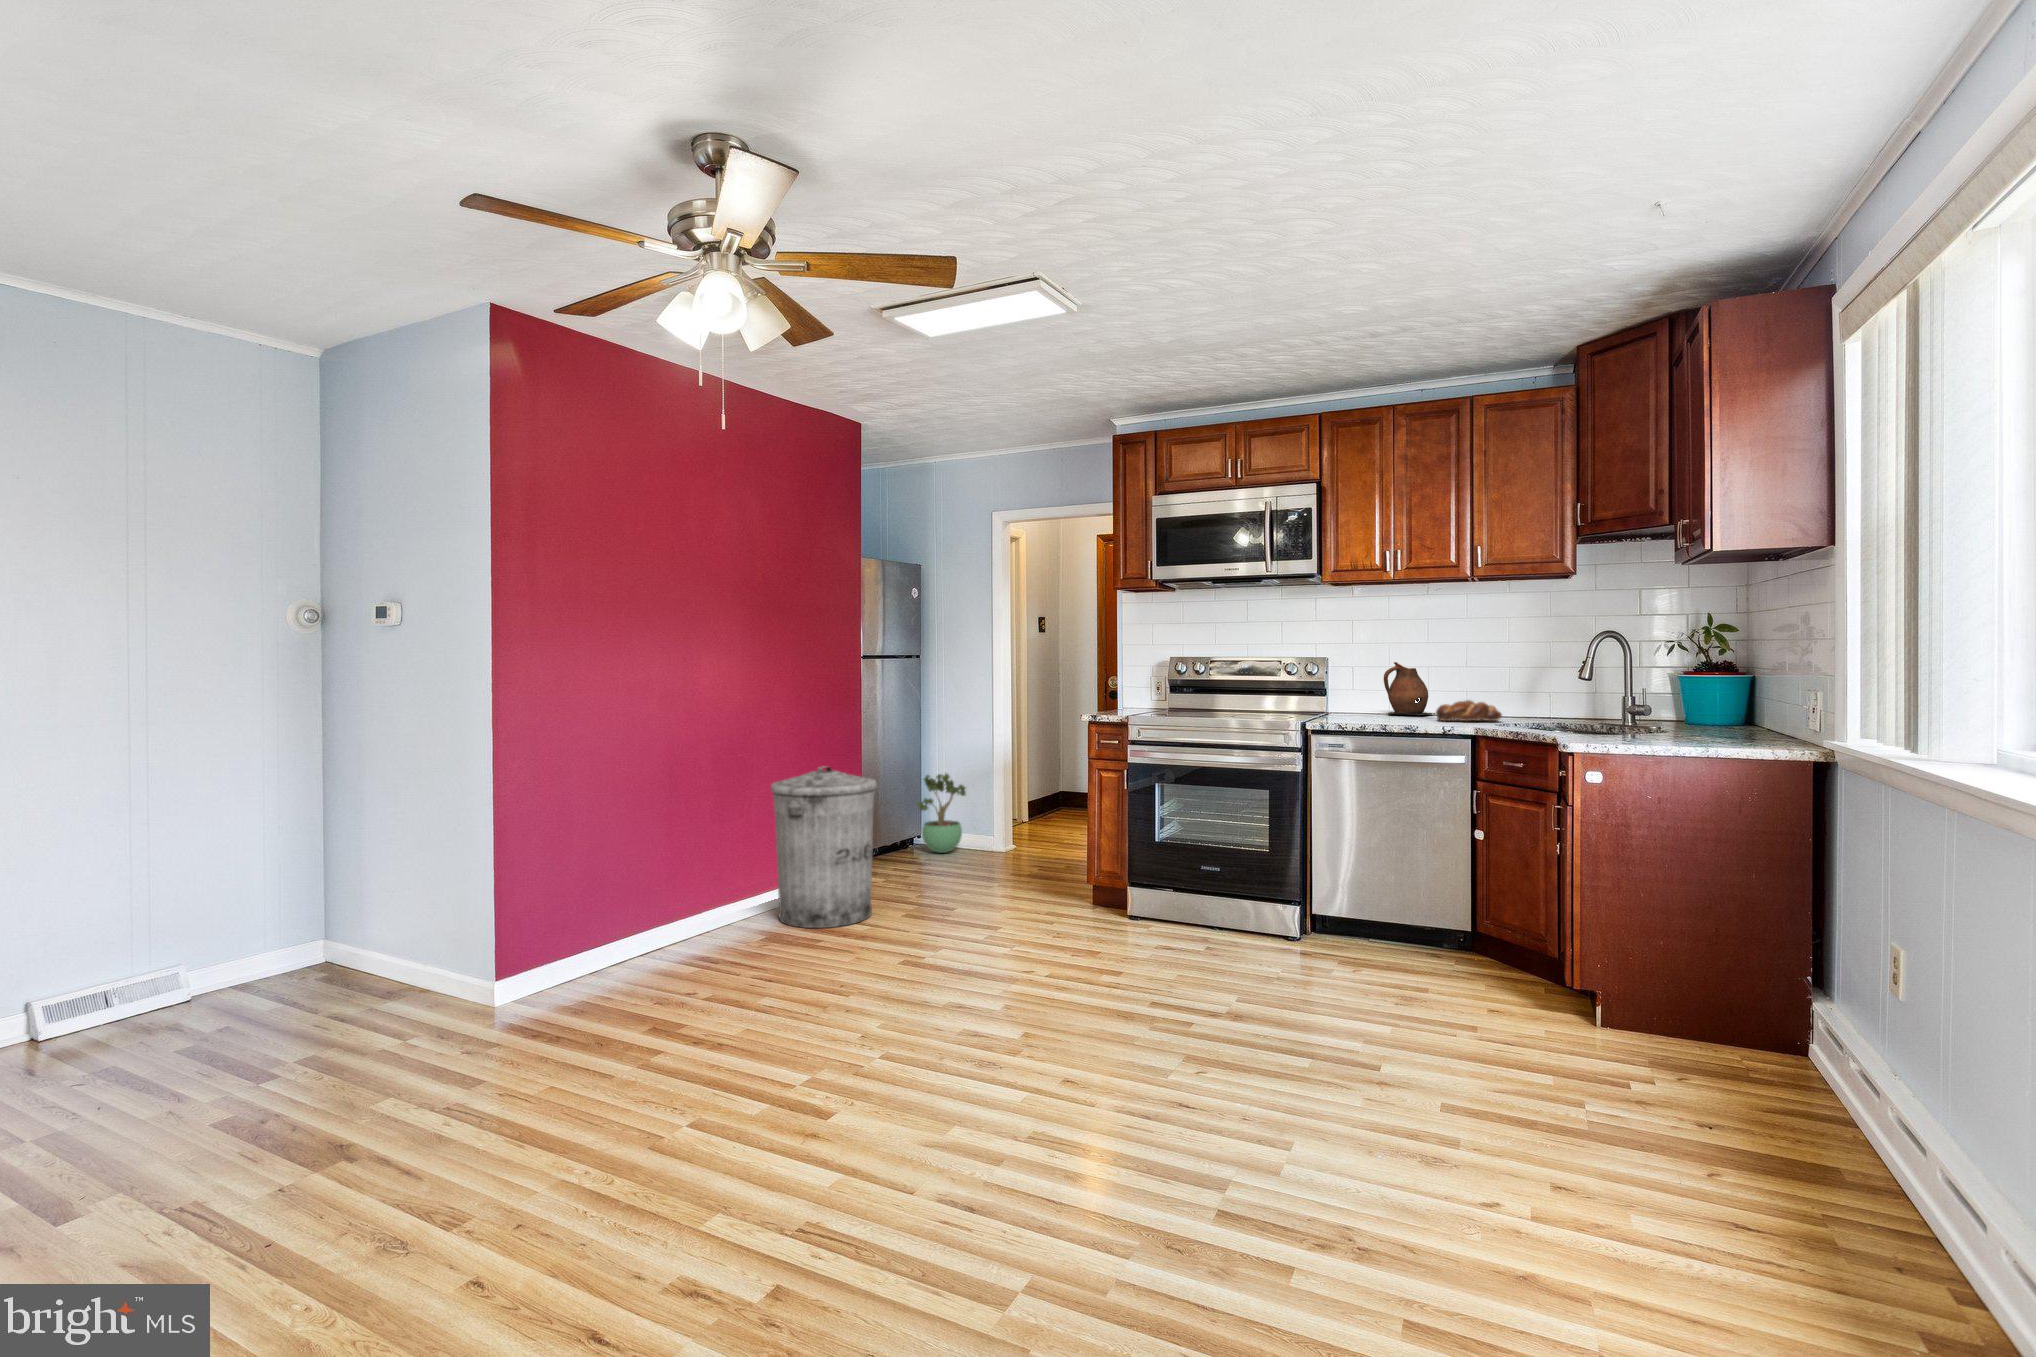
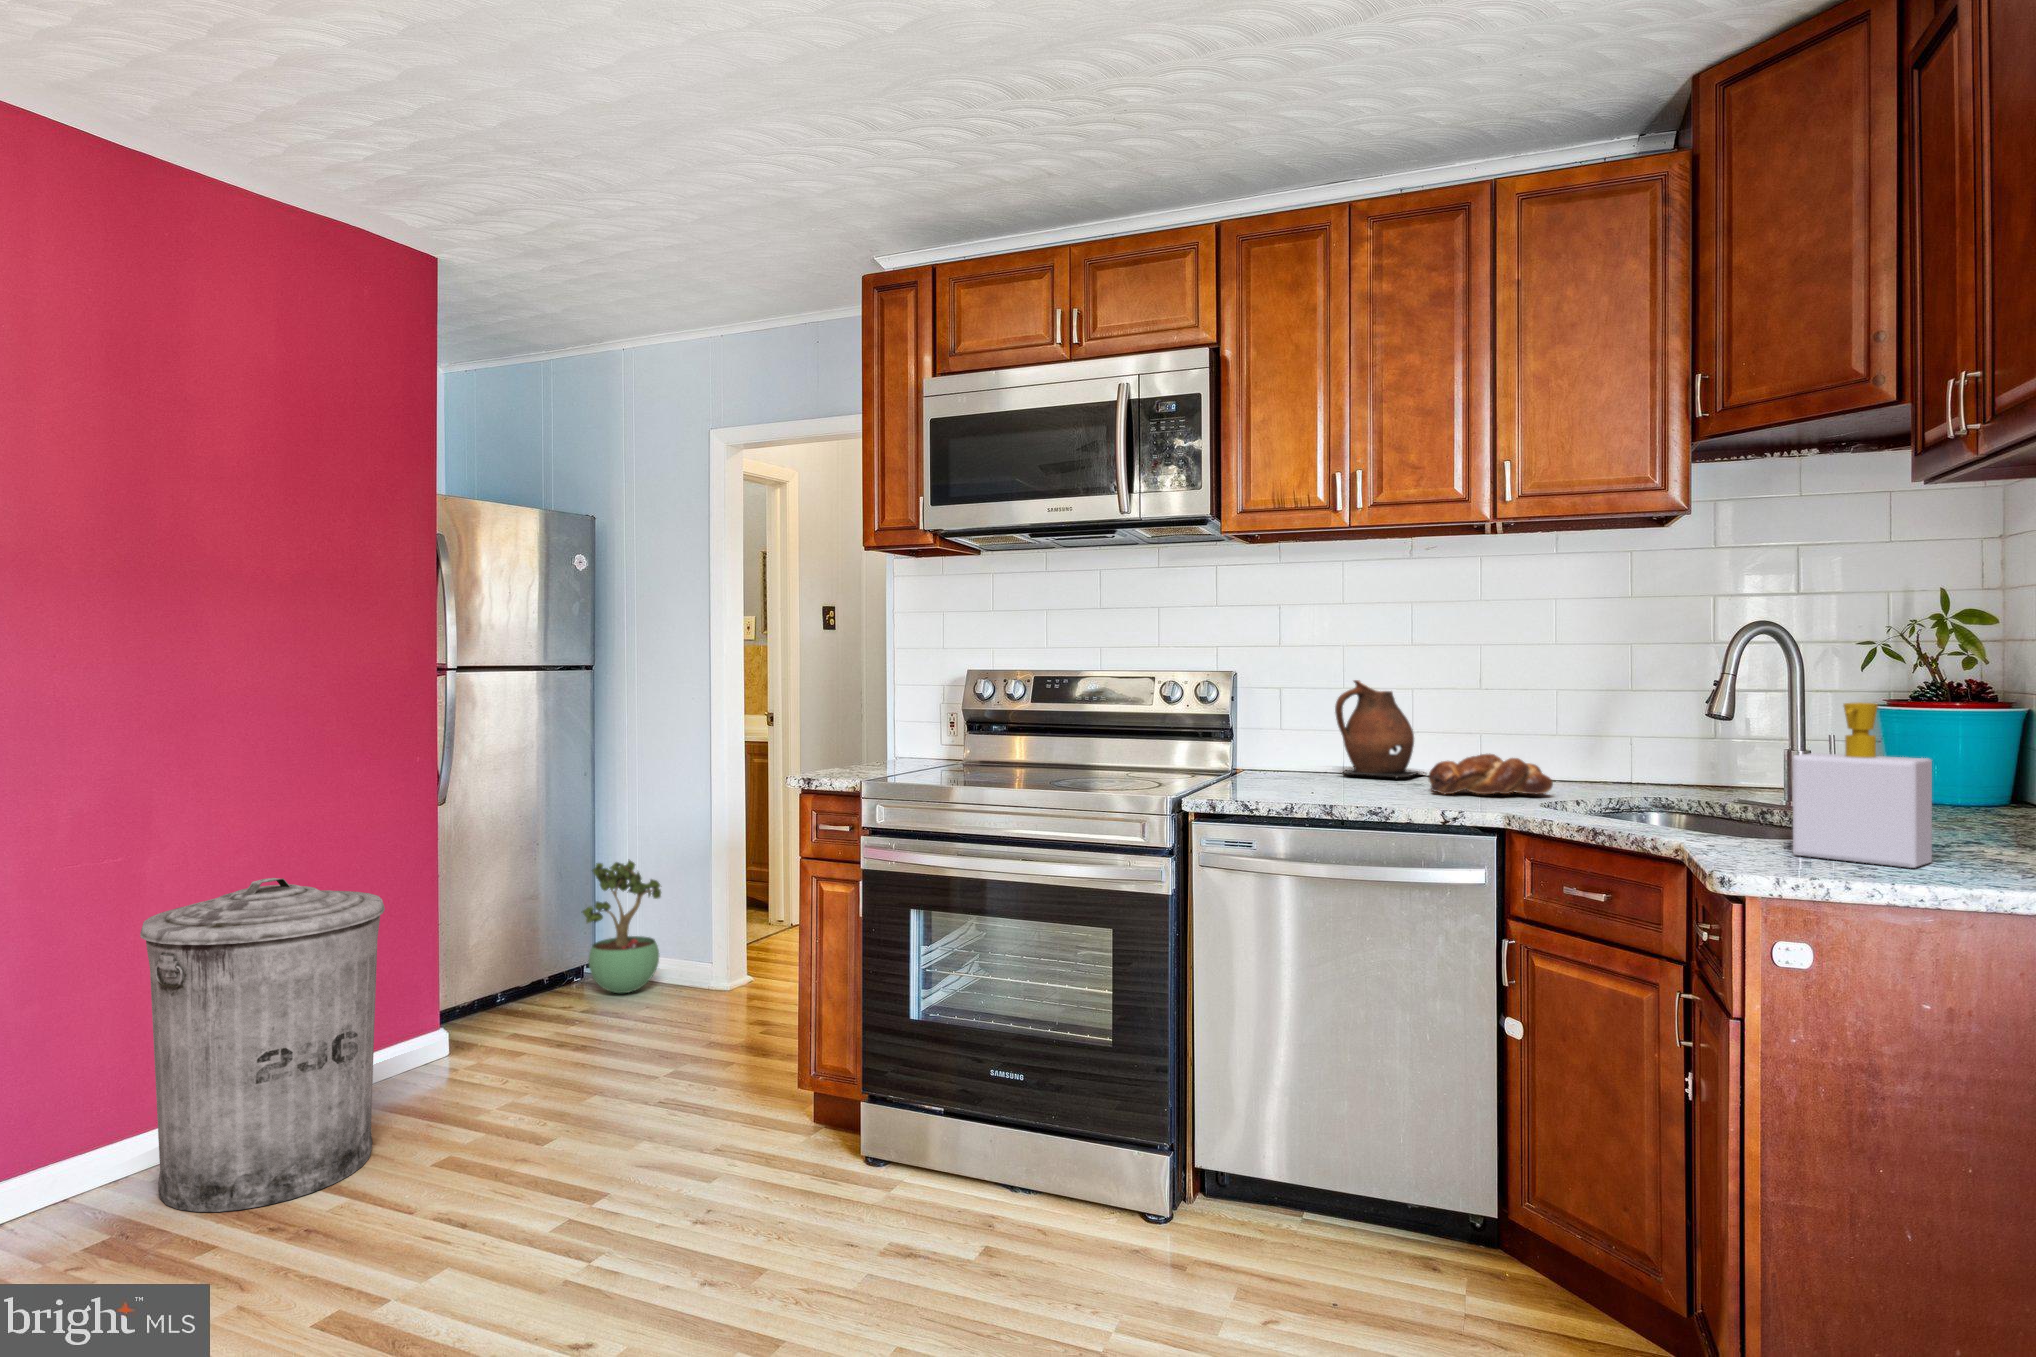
soap bottle: none [1601,670,1660,741] -> present [1793,702,1932,868]

